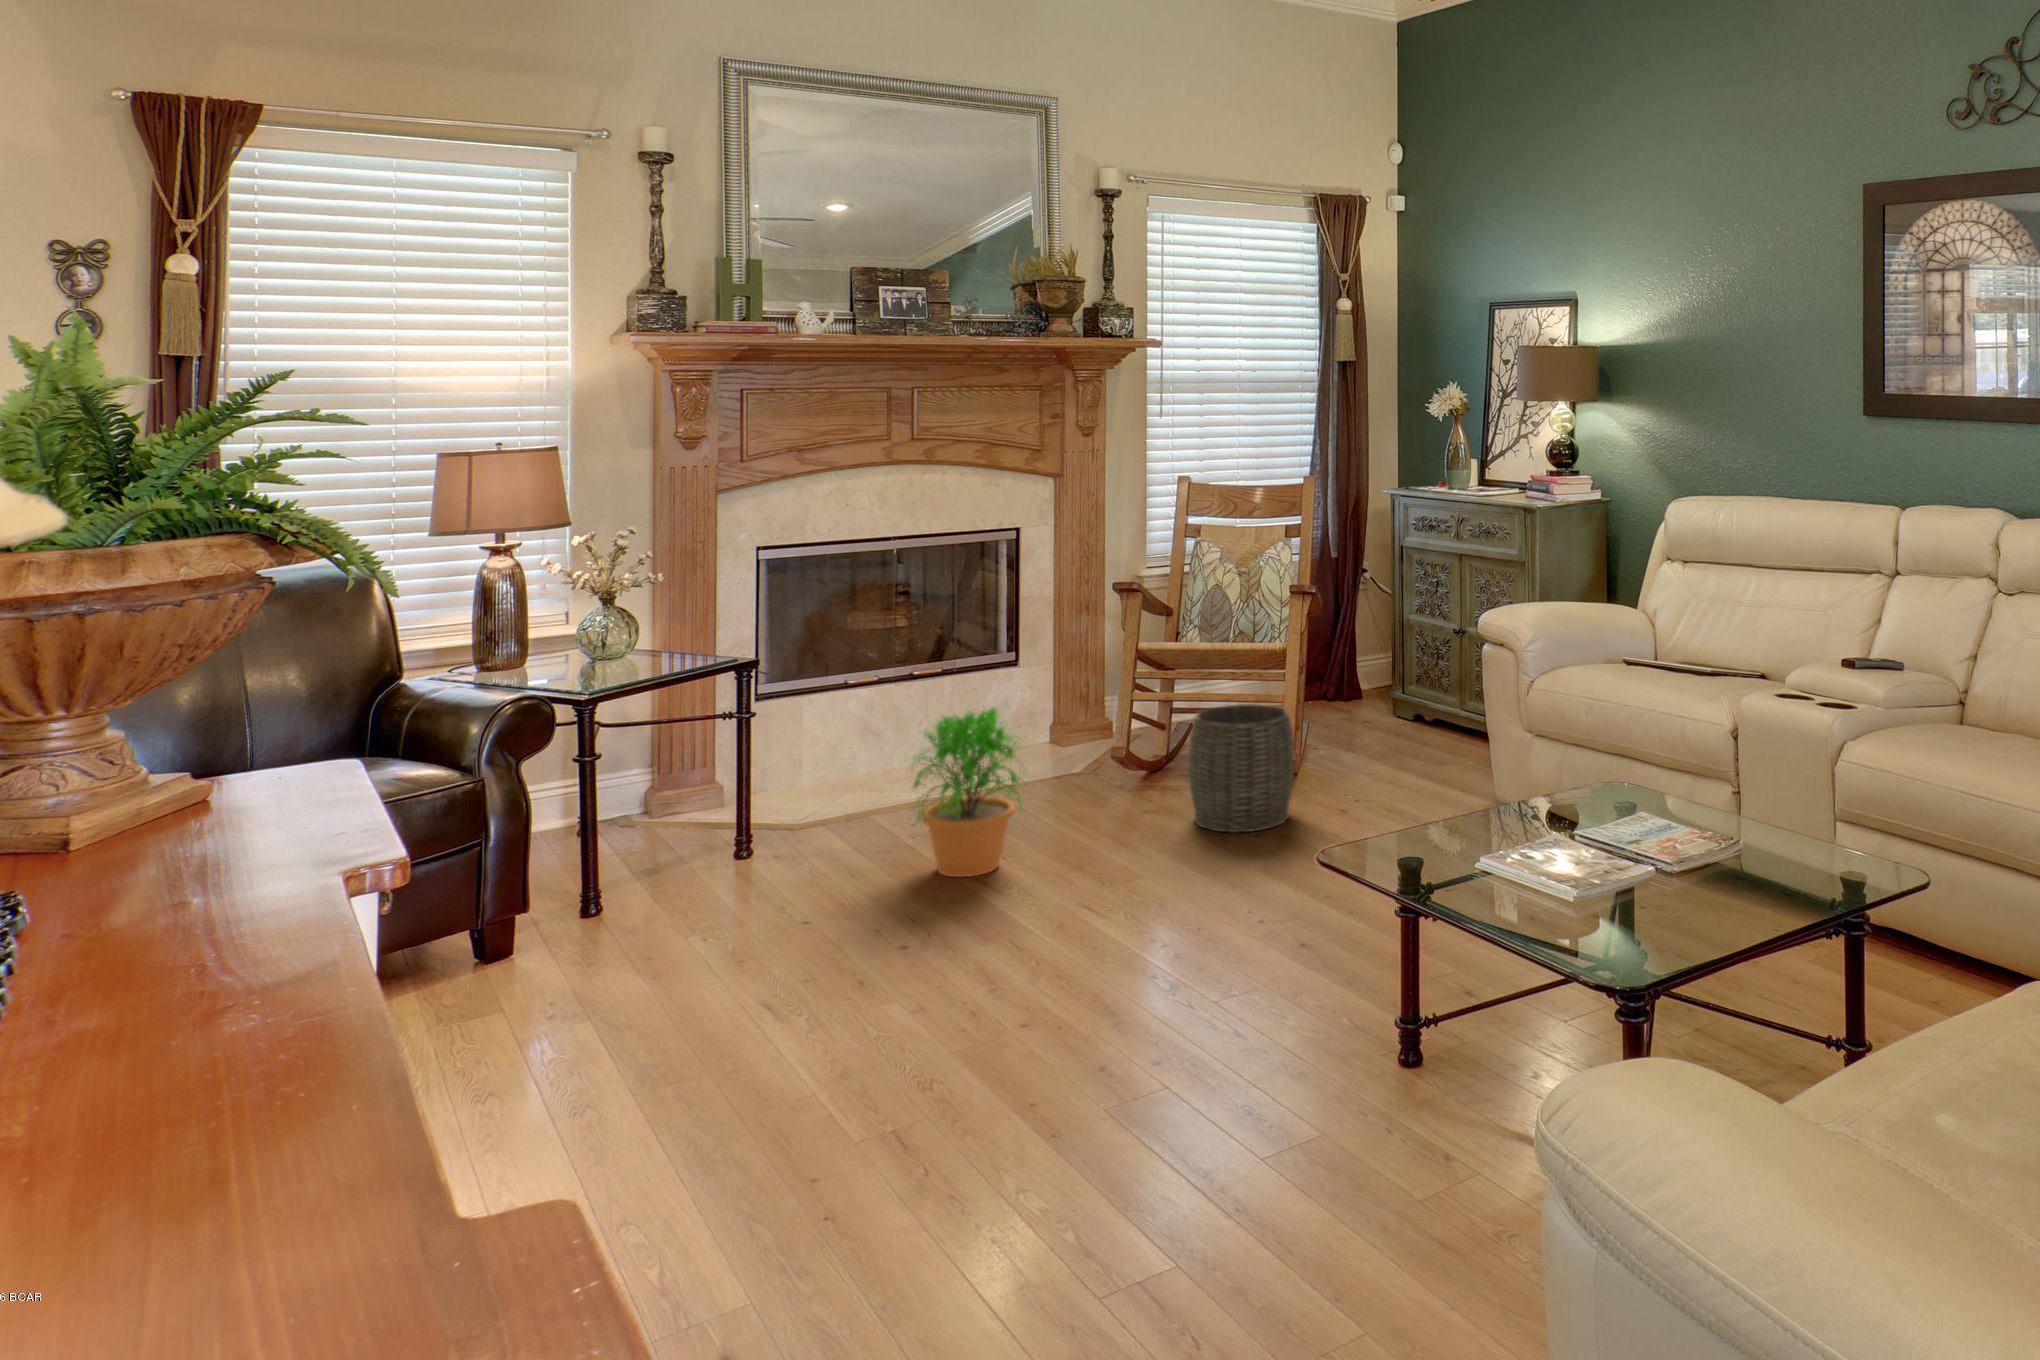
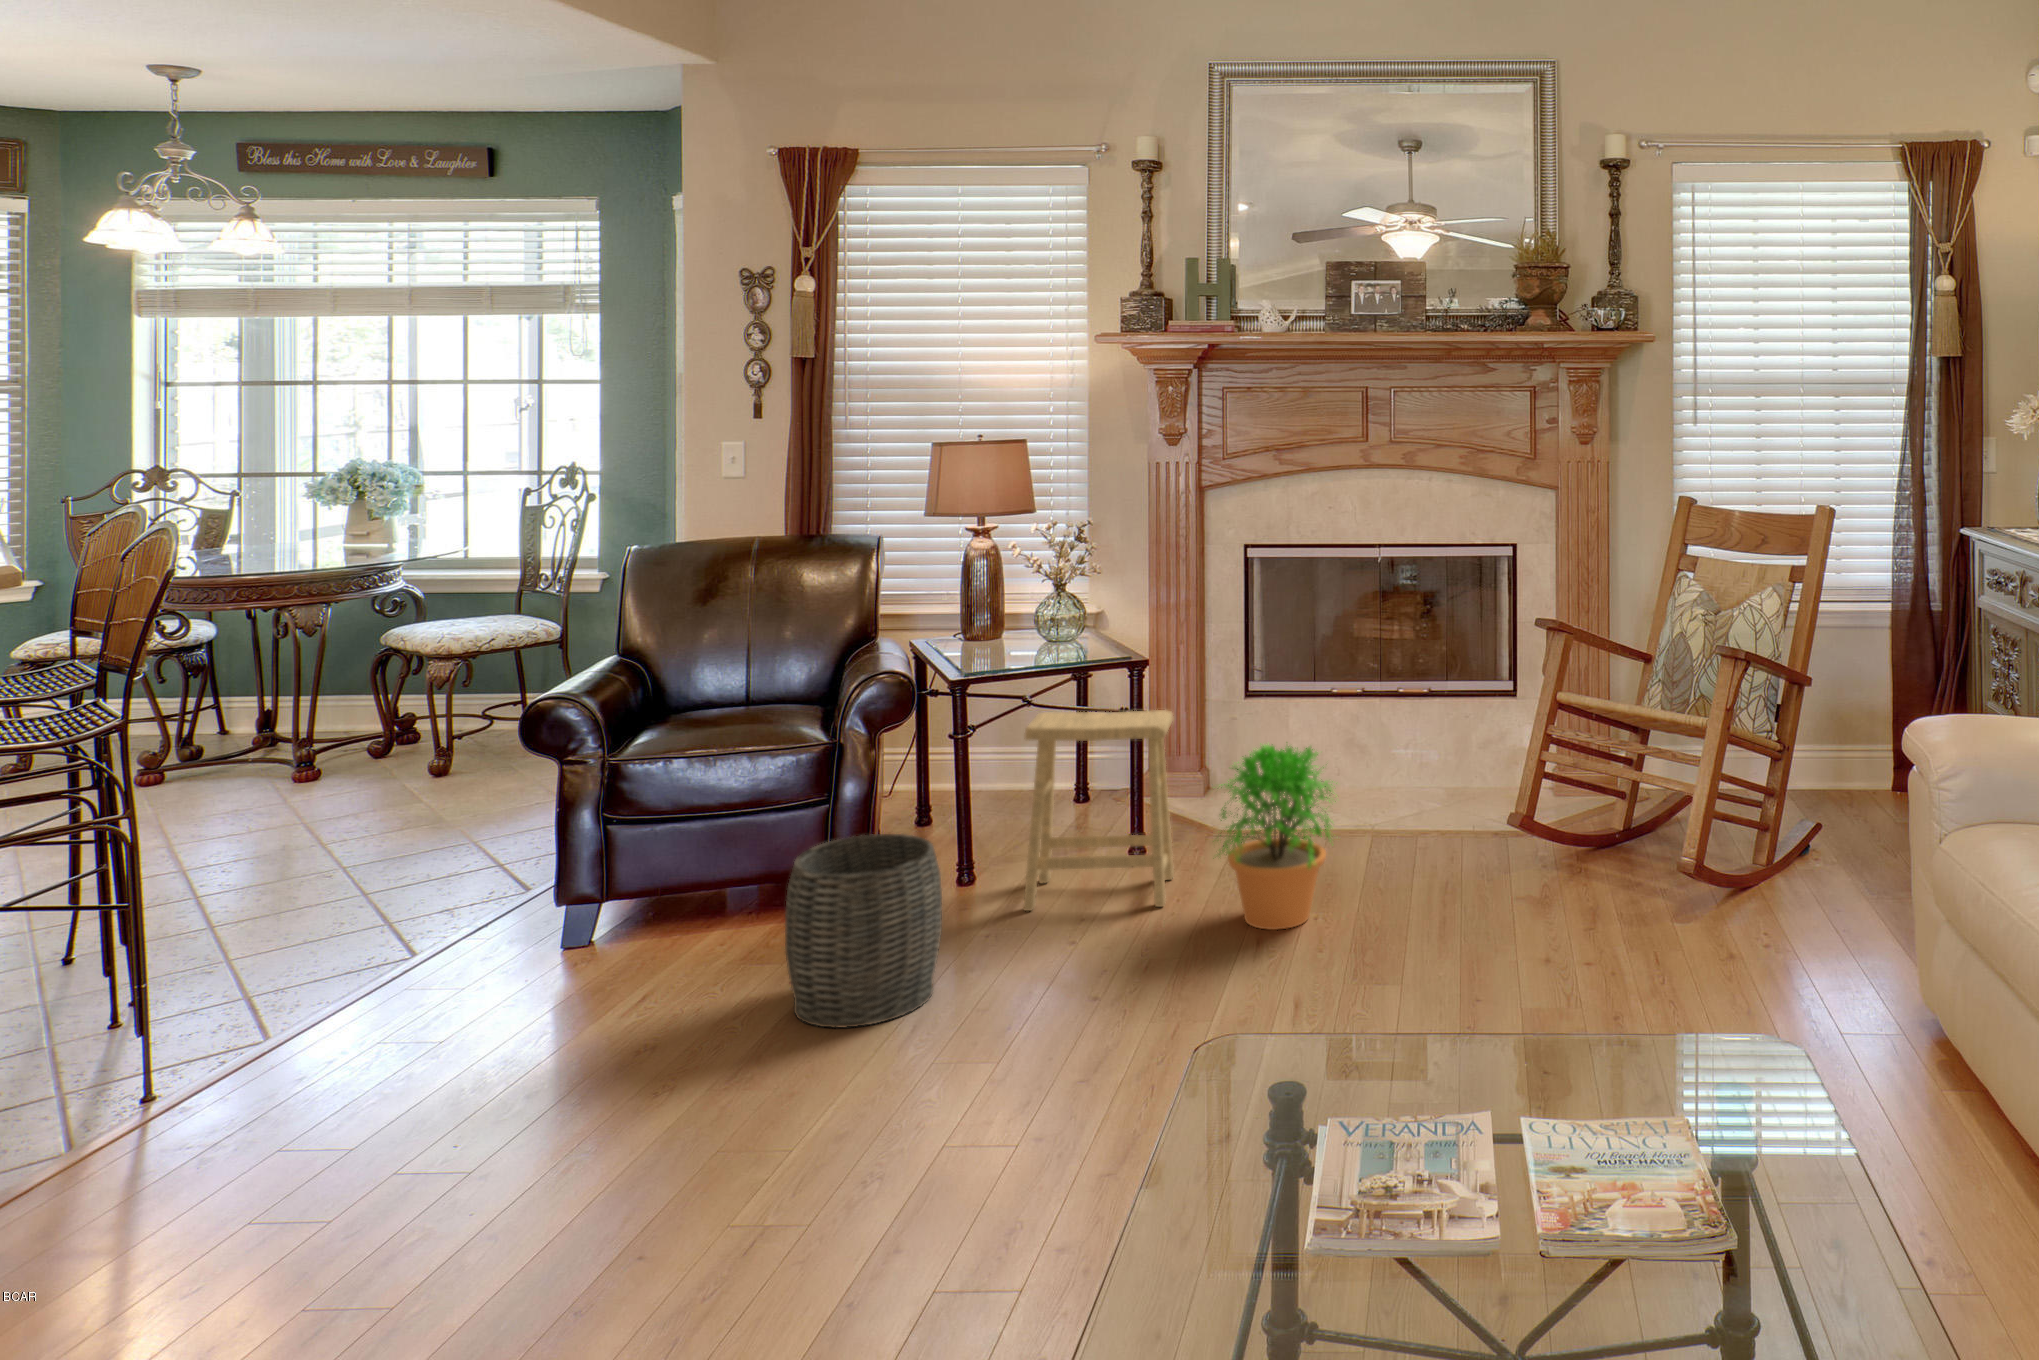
footstool: none [678,702,850,918] -> present [1024,710,1174,911]
woven basket: present [1189,704,1294,832] -> present [785,834,942,1028]

